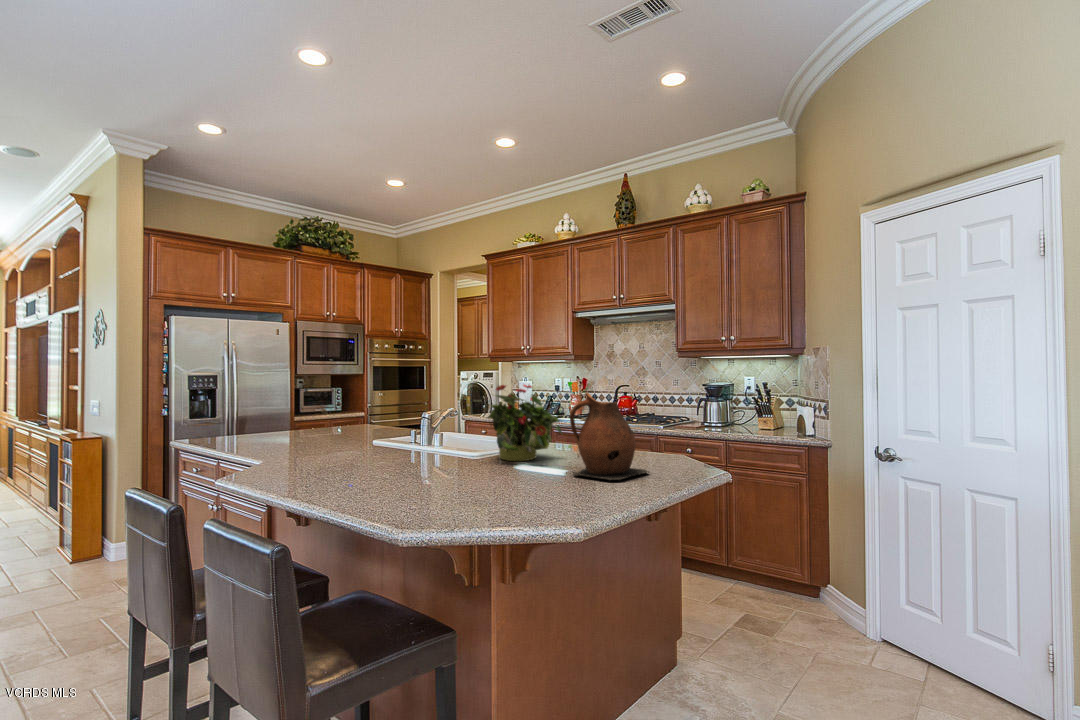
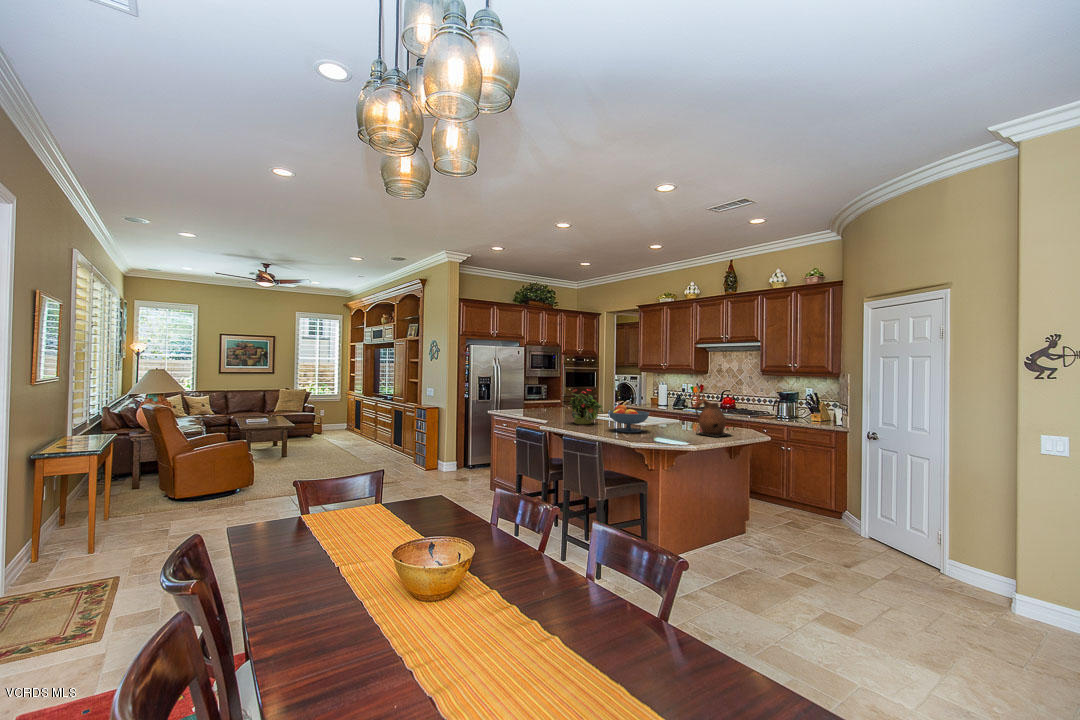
potted plant: present [487,385,562,461] -> present [568,389,603,424]
fruit bowl: none [375,417,470,482] -> present [609,405,649,432]

